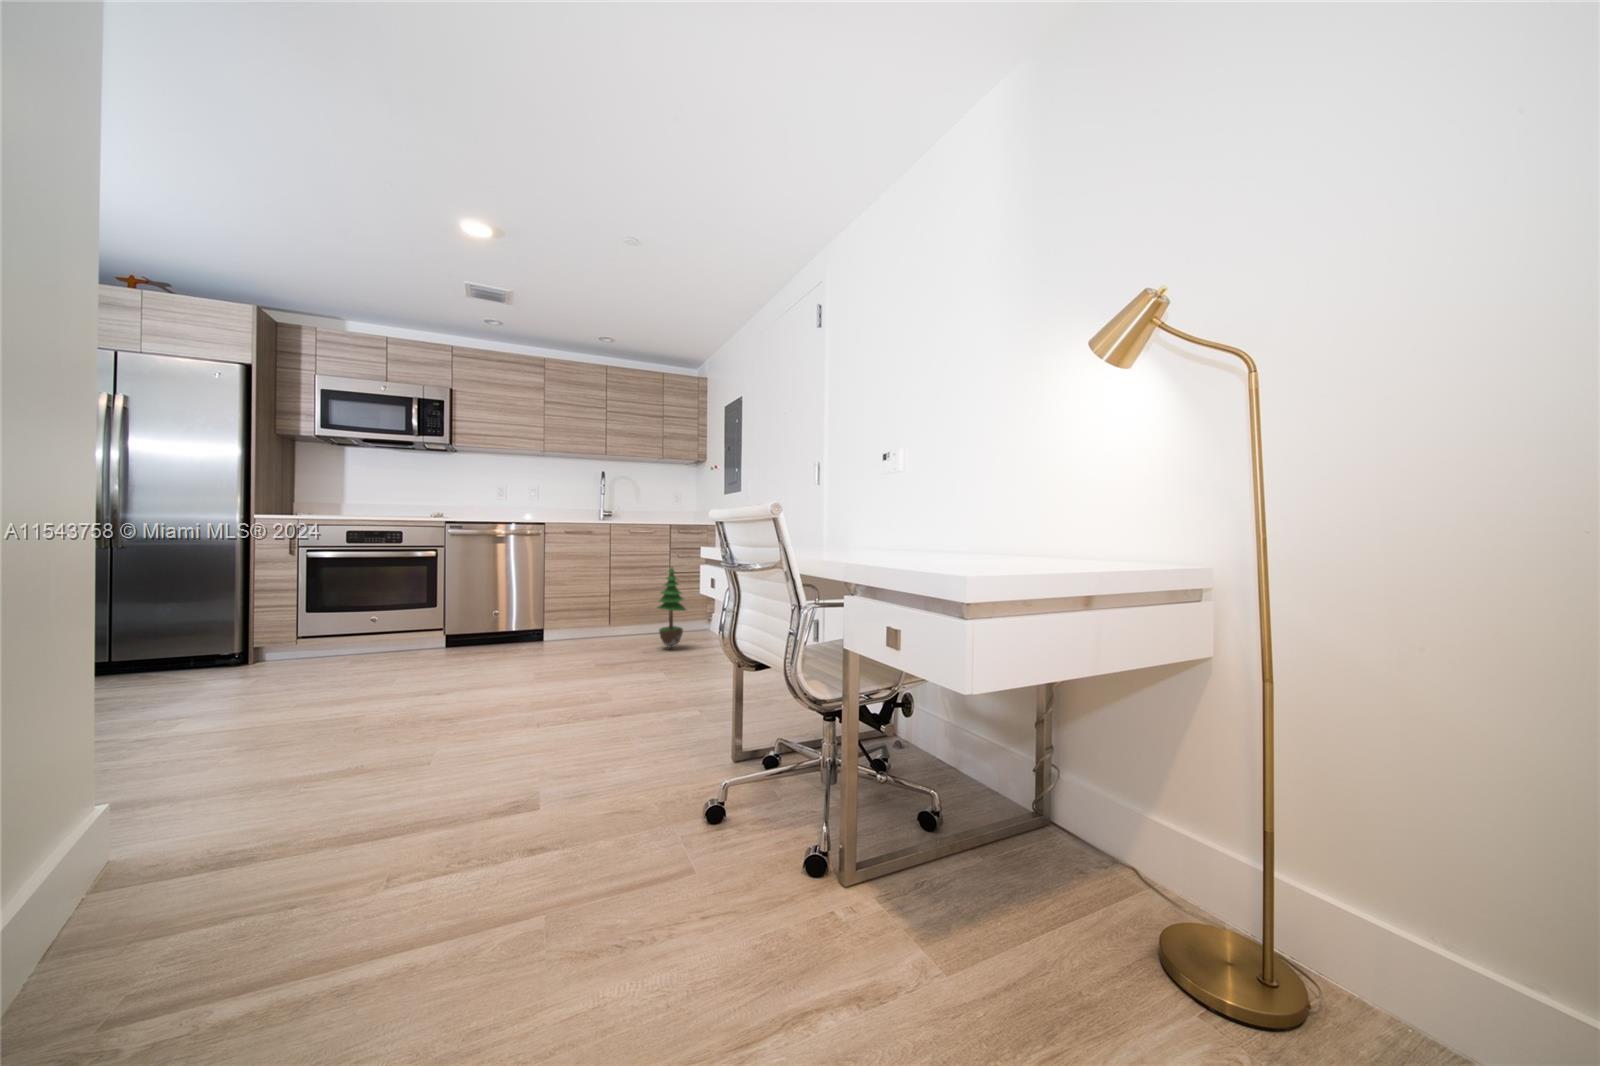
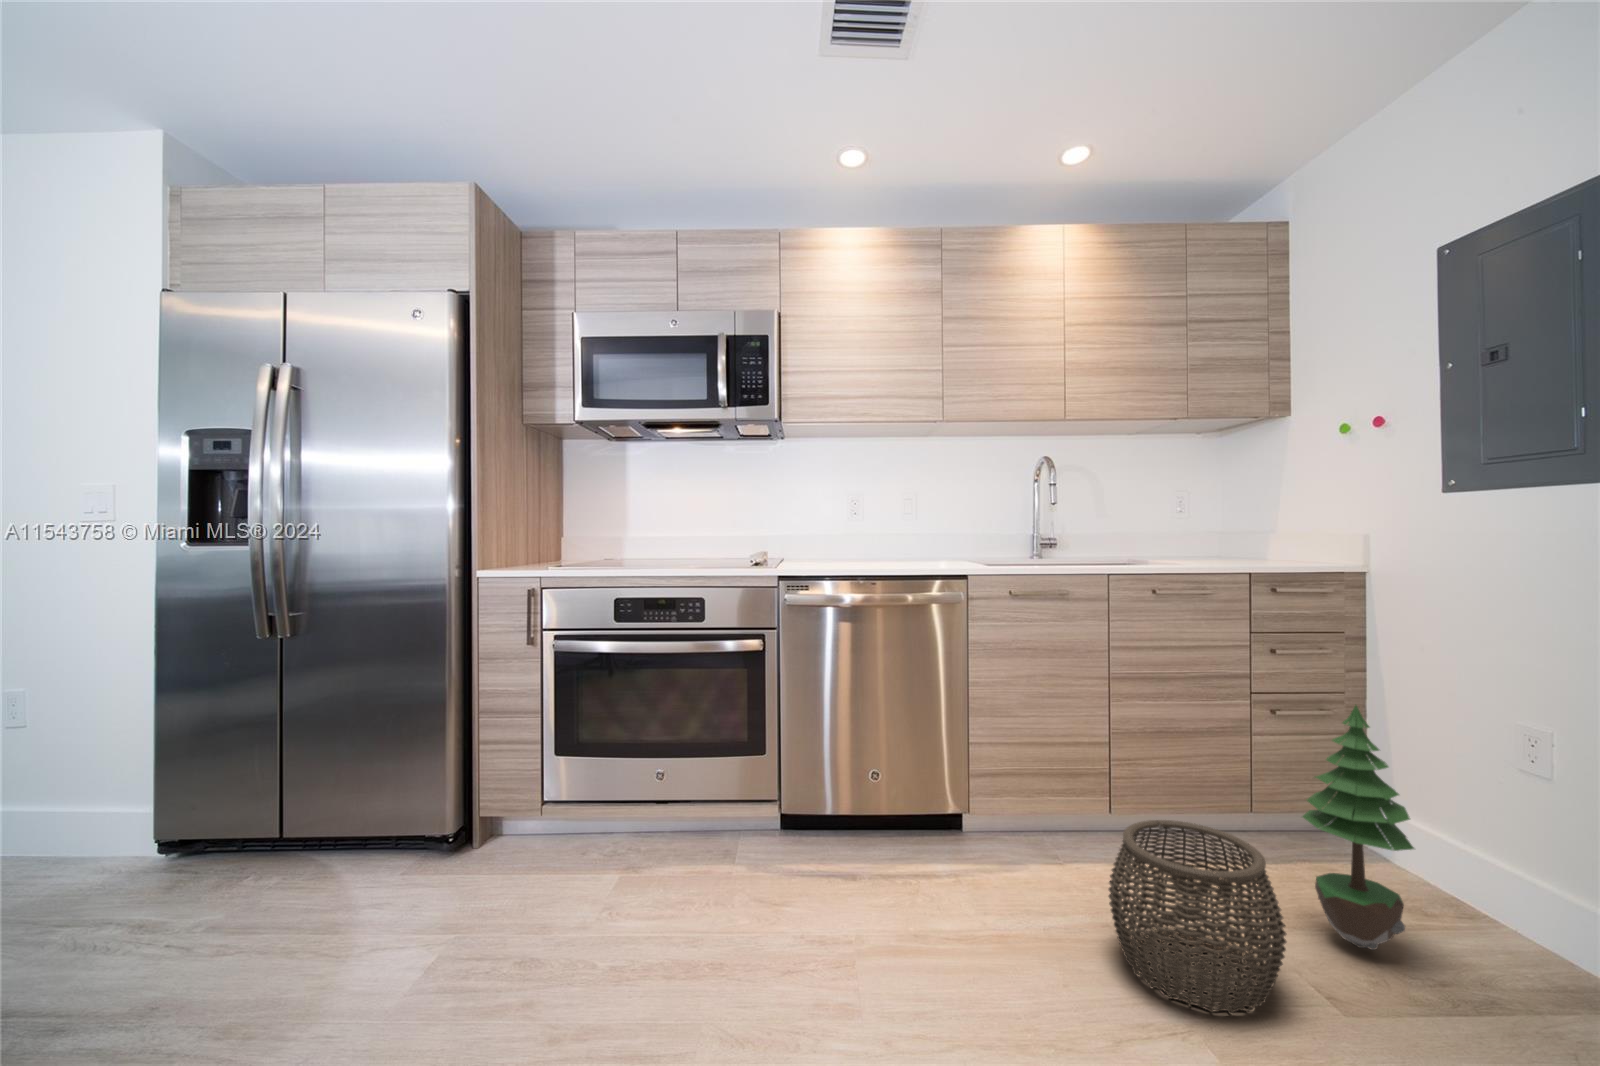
woven basket: none [576,609,631,661] -> present [1109,820,1286,1014]

